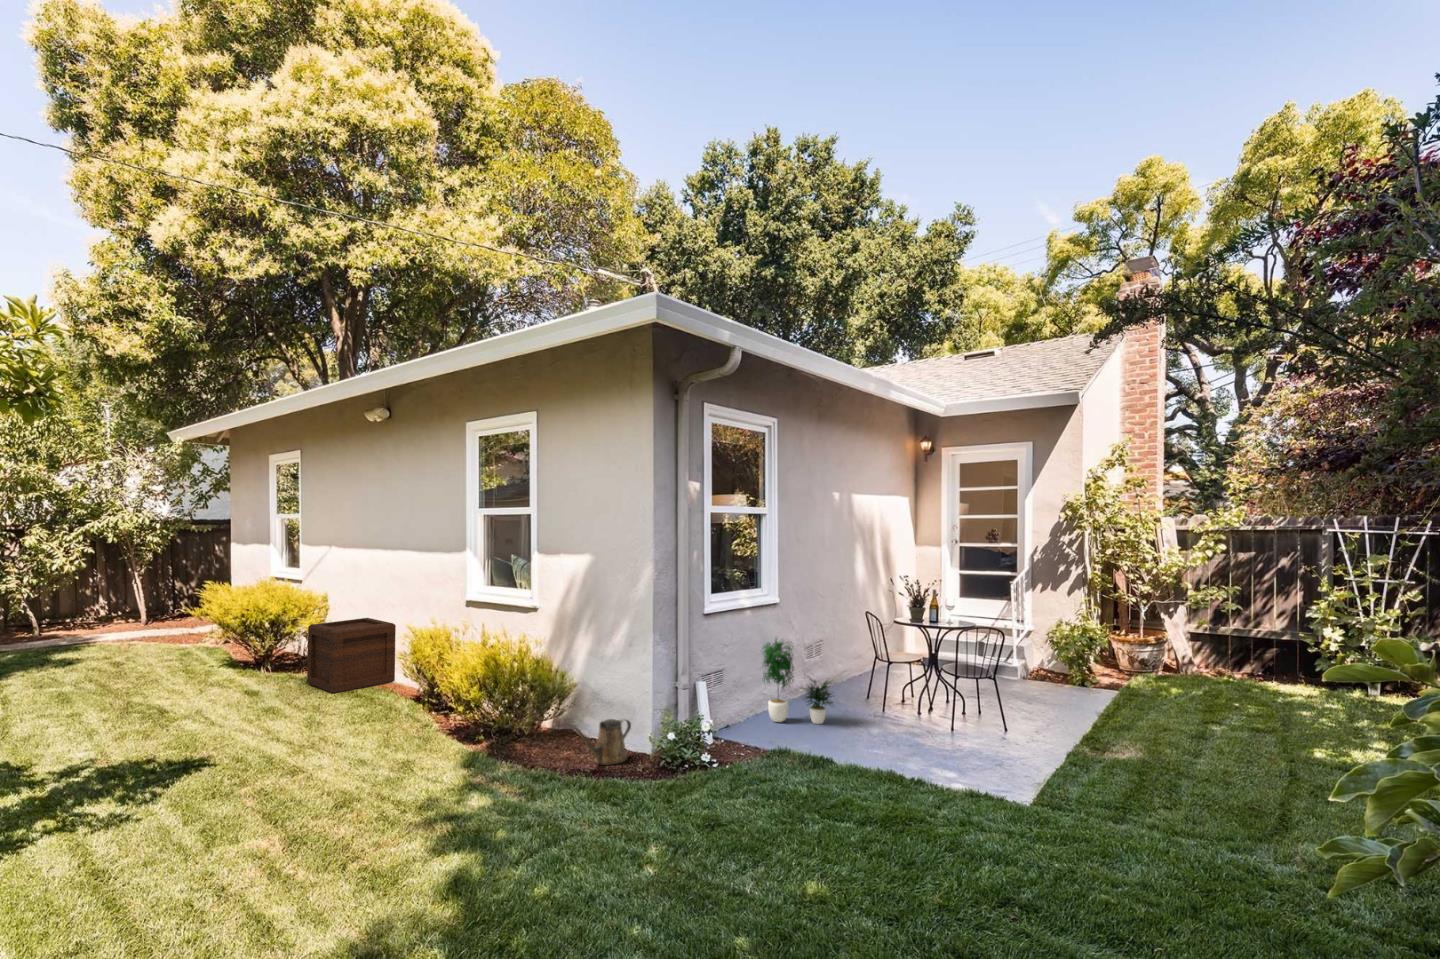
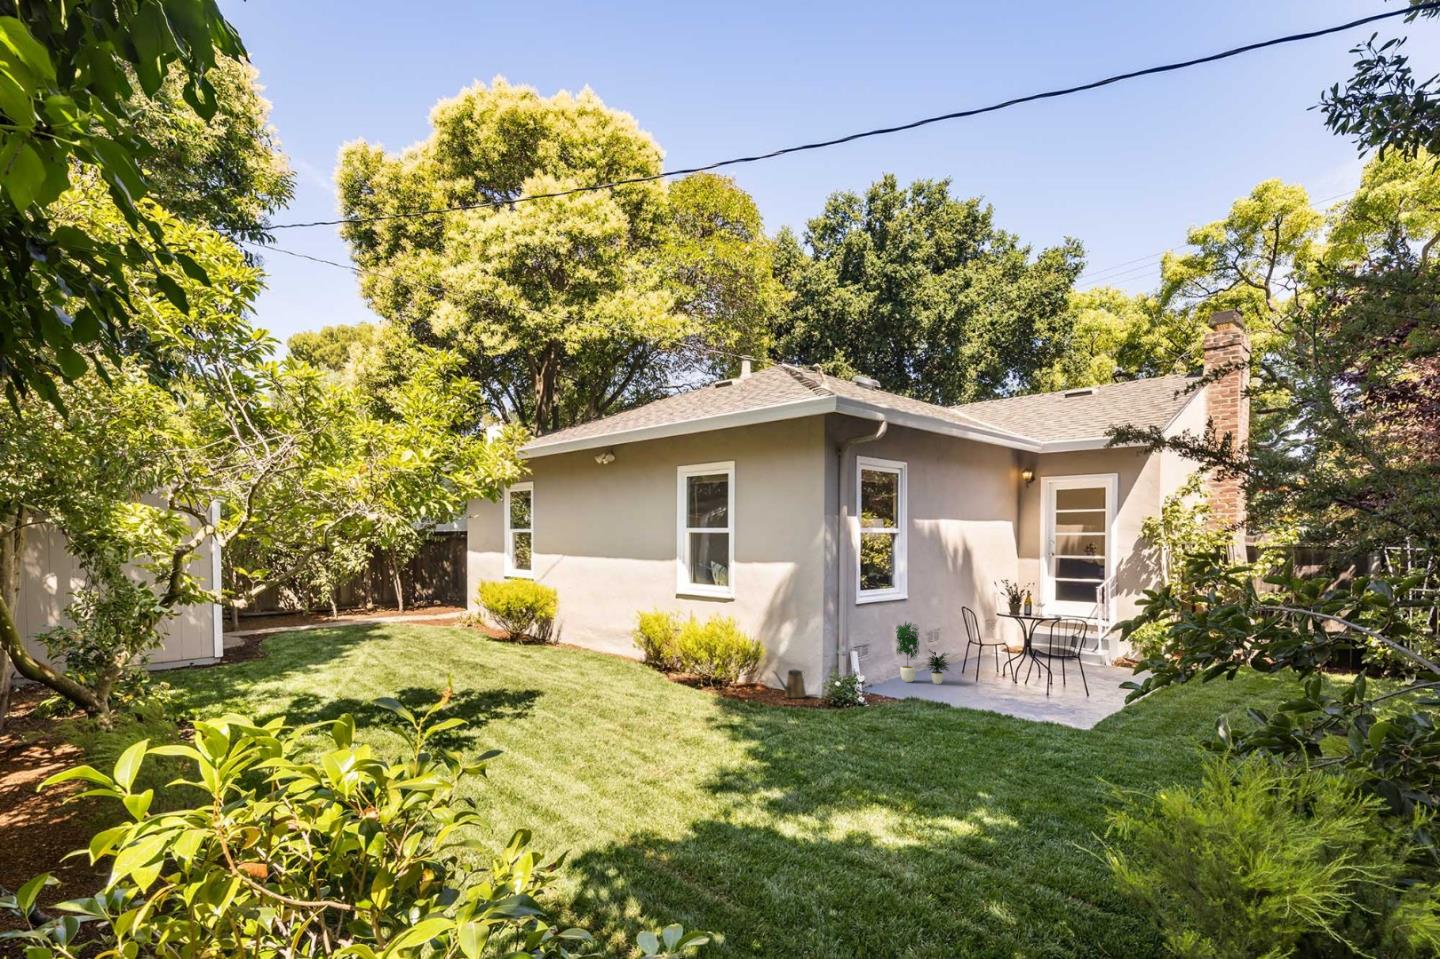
wooden crate: present [307,618,396,693] -> none [560,607,620,659]

